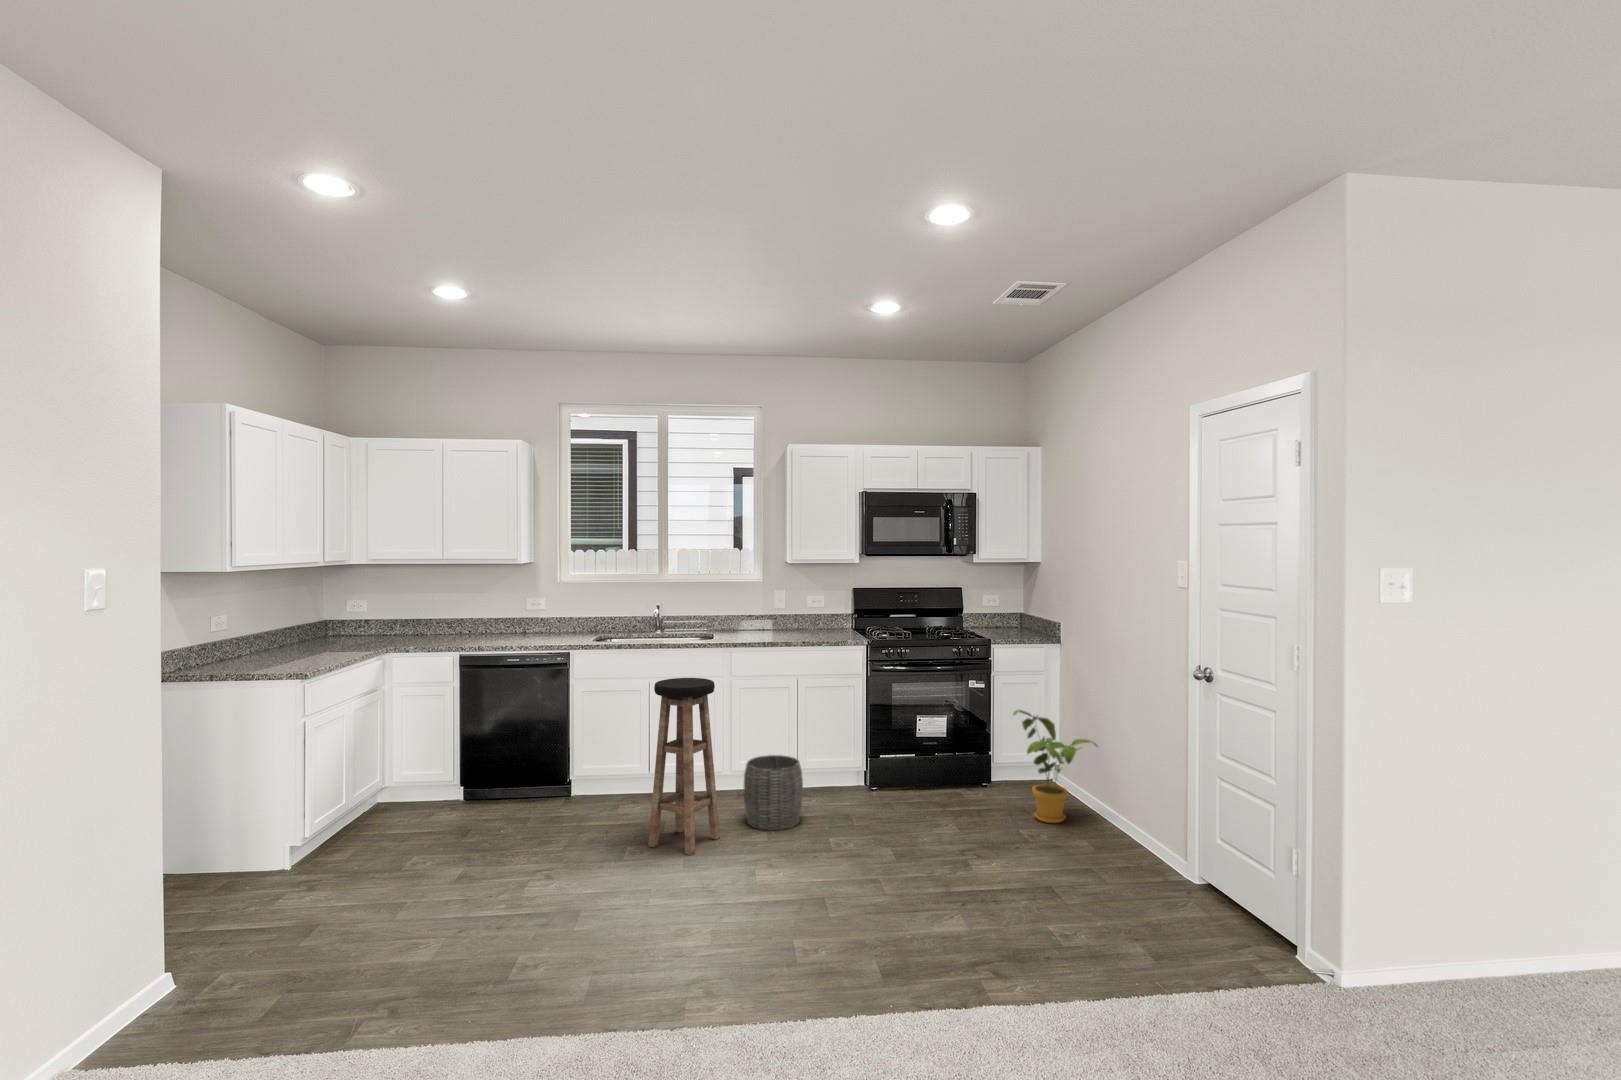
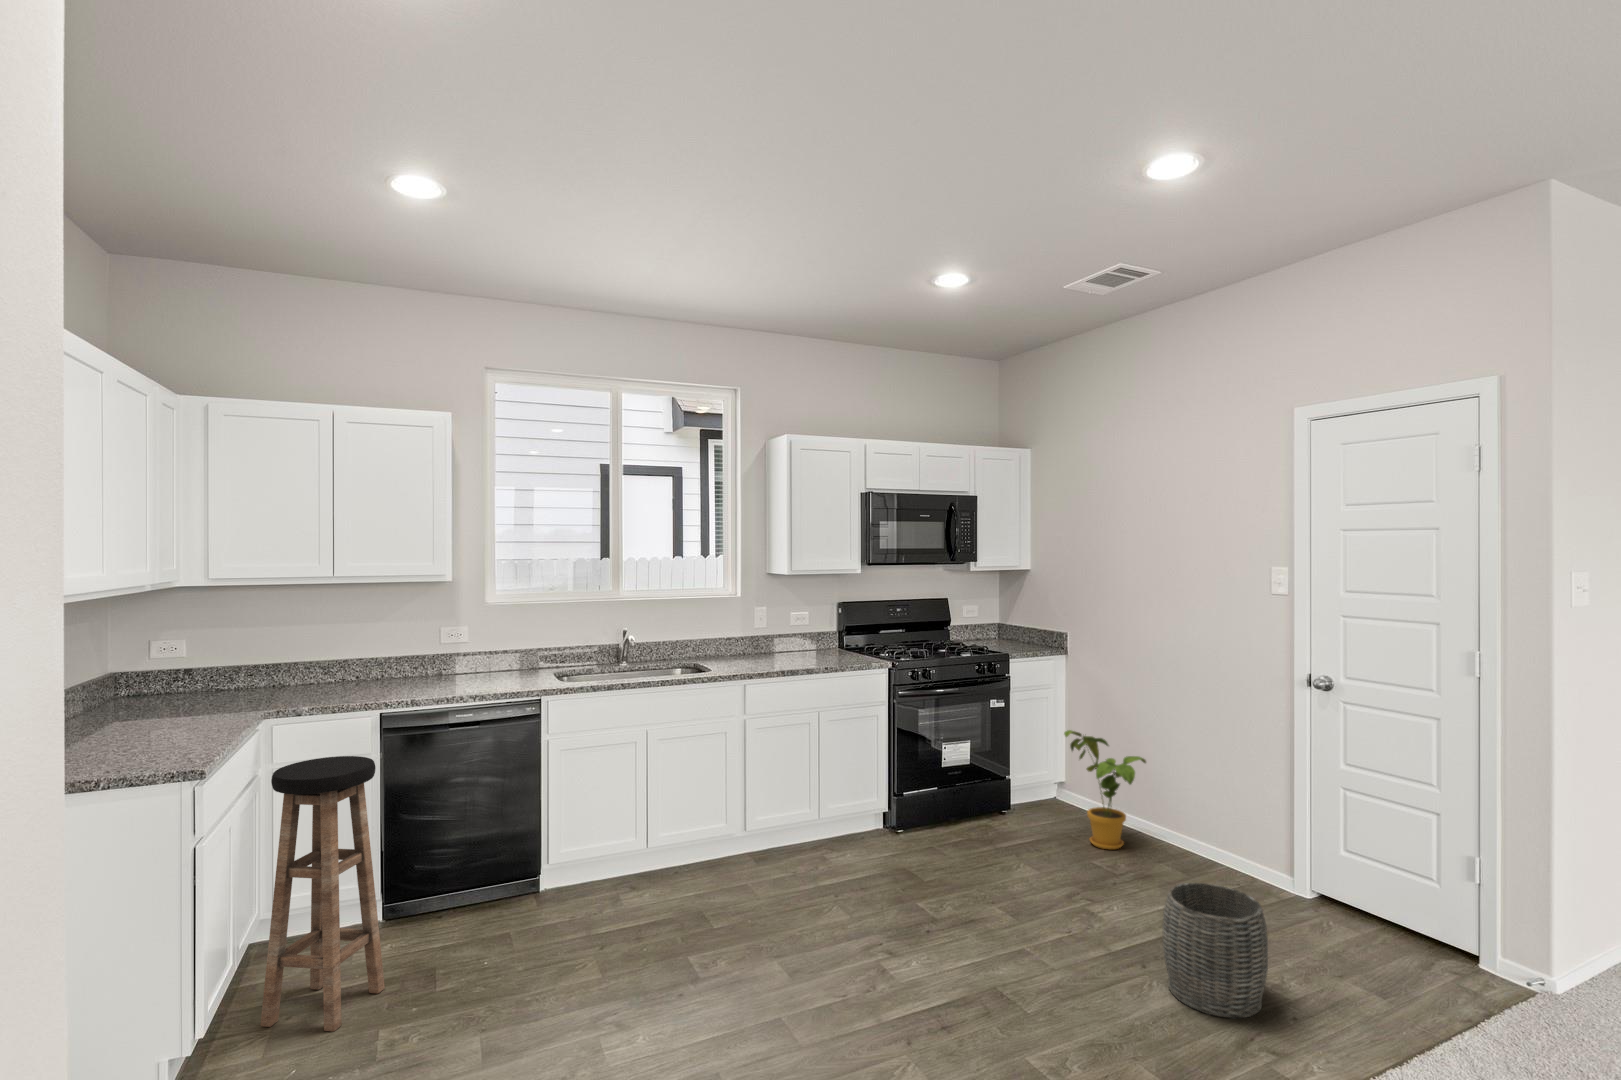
bar stool: present [648,678,720,855] -> present [260,756,385,1031]
woven basket: present [744,755,803,830] -> present [1163,883,1268,1018]

